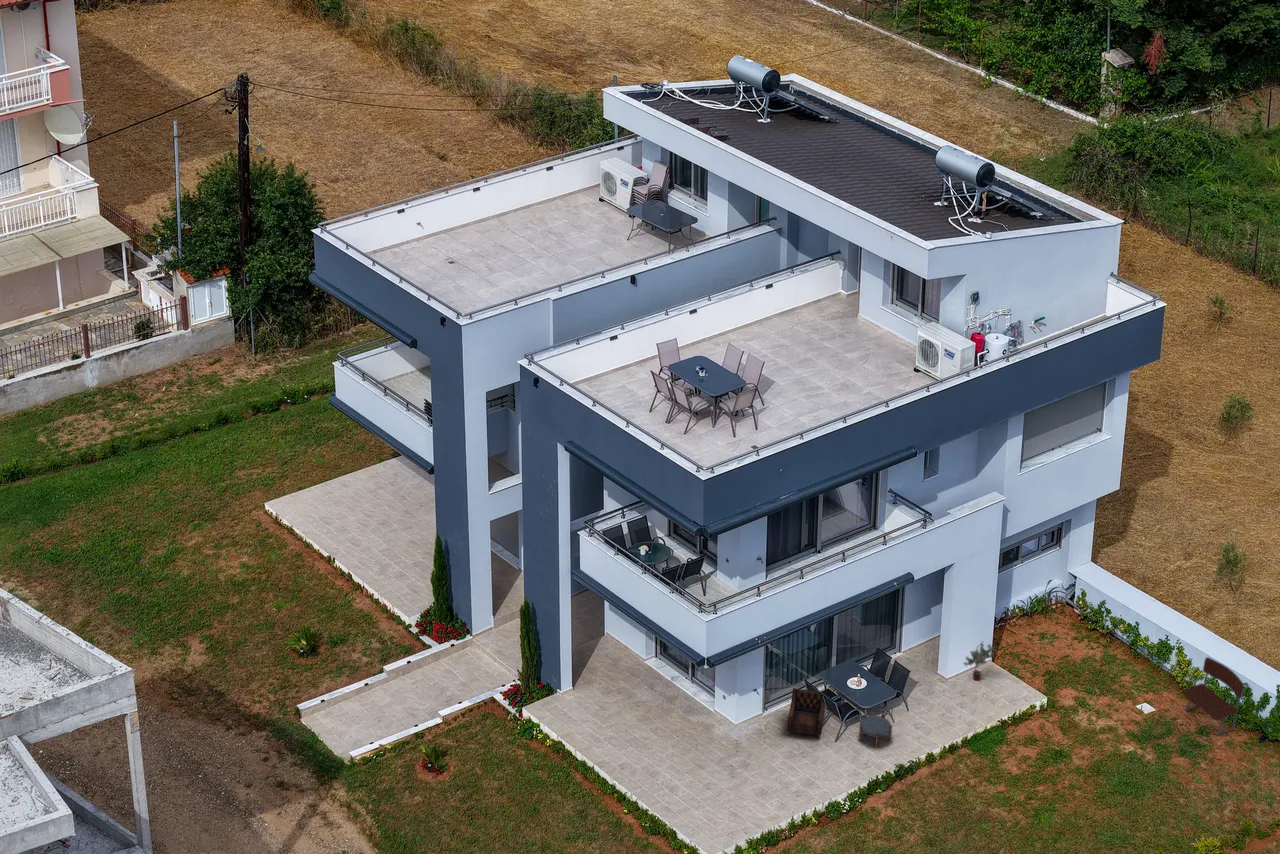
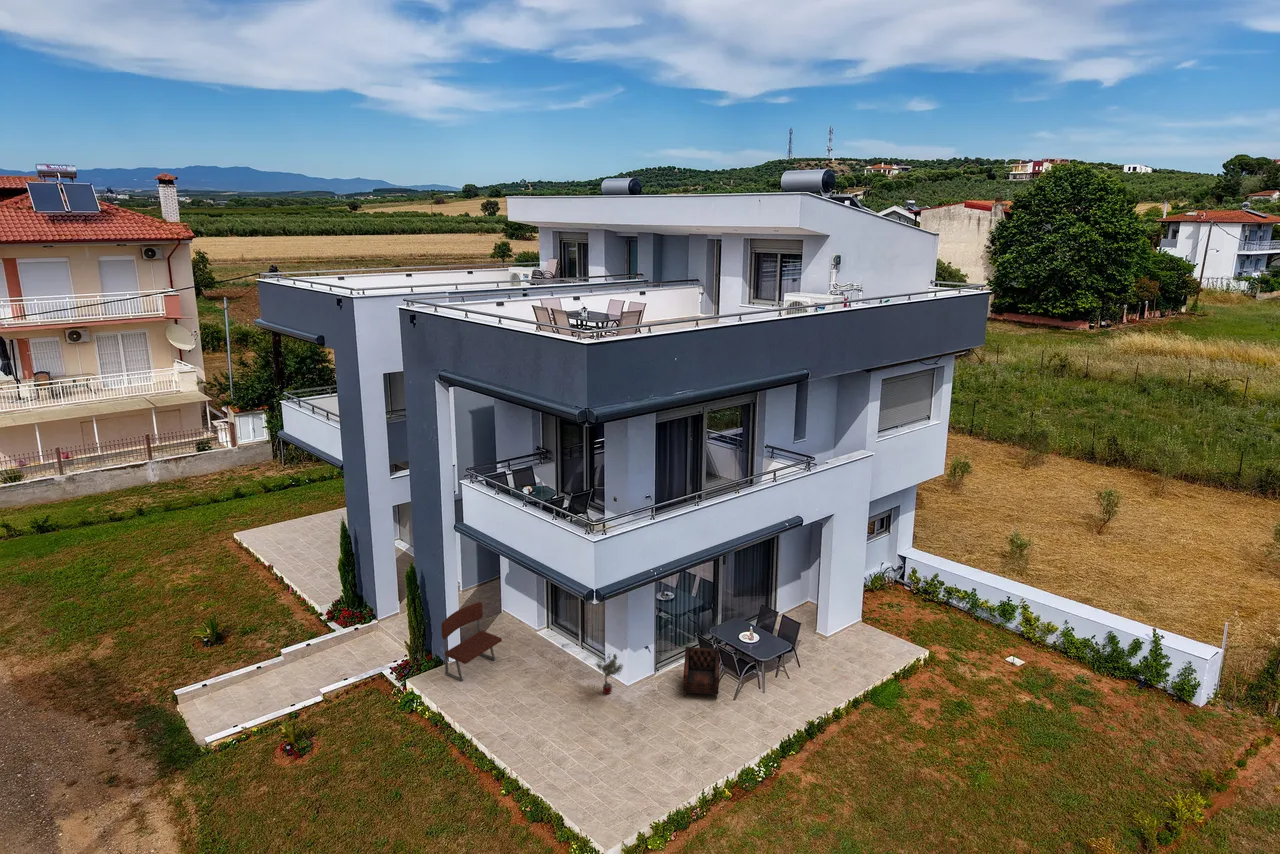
potted tree: present [964,643,994,680] -> present [597,654,623,694]
bench: present [1181,657,1244,735] -> present [441,602,502,681]
side table: present [859,714,892,747] -> none [757,669,791,705]

